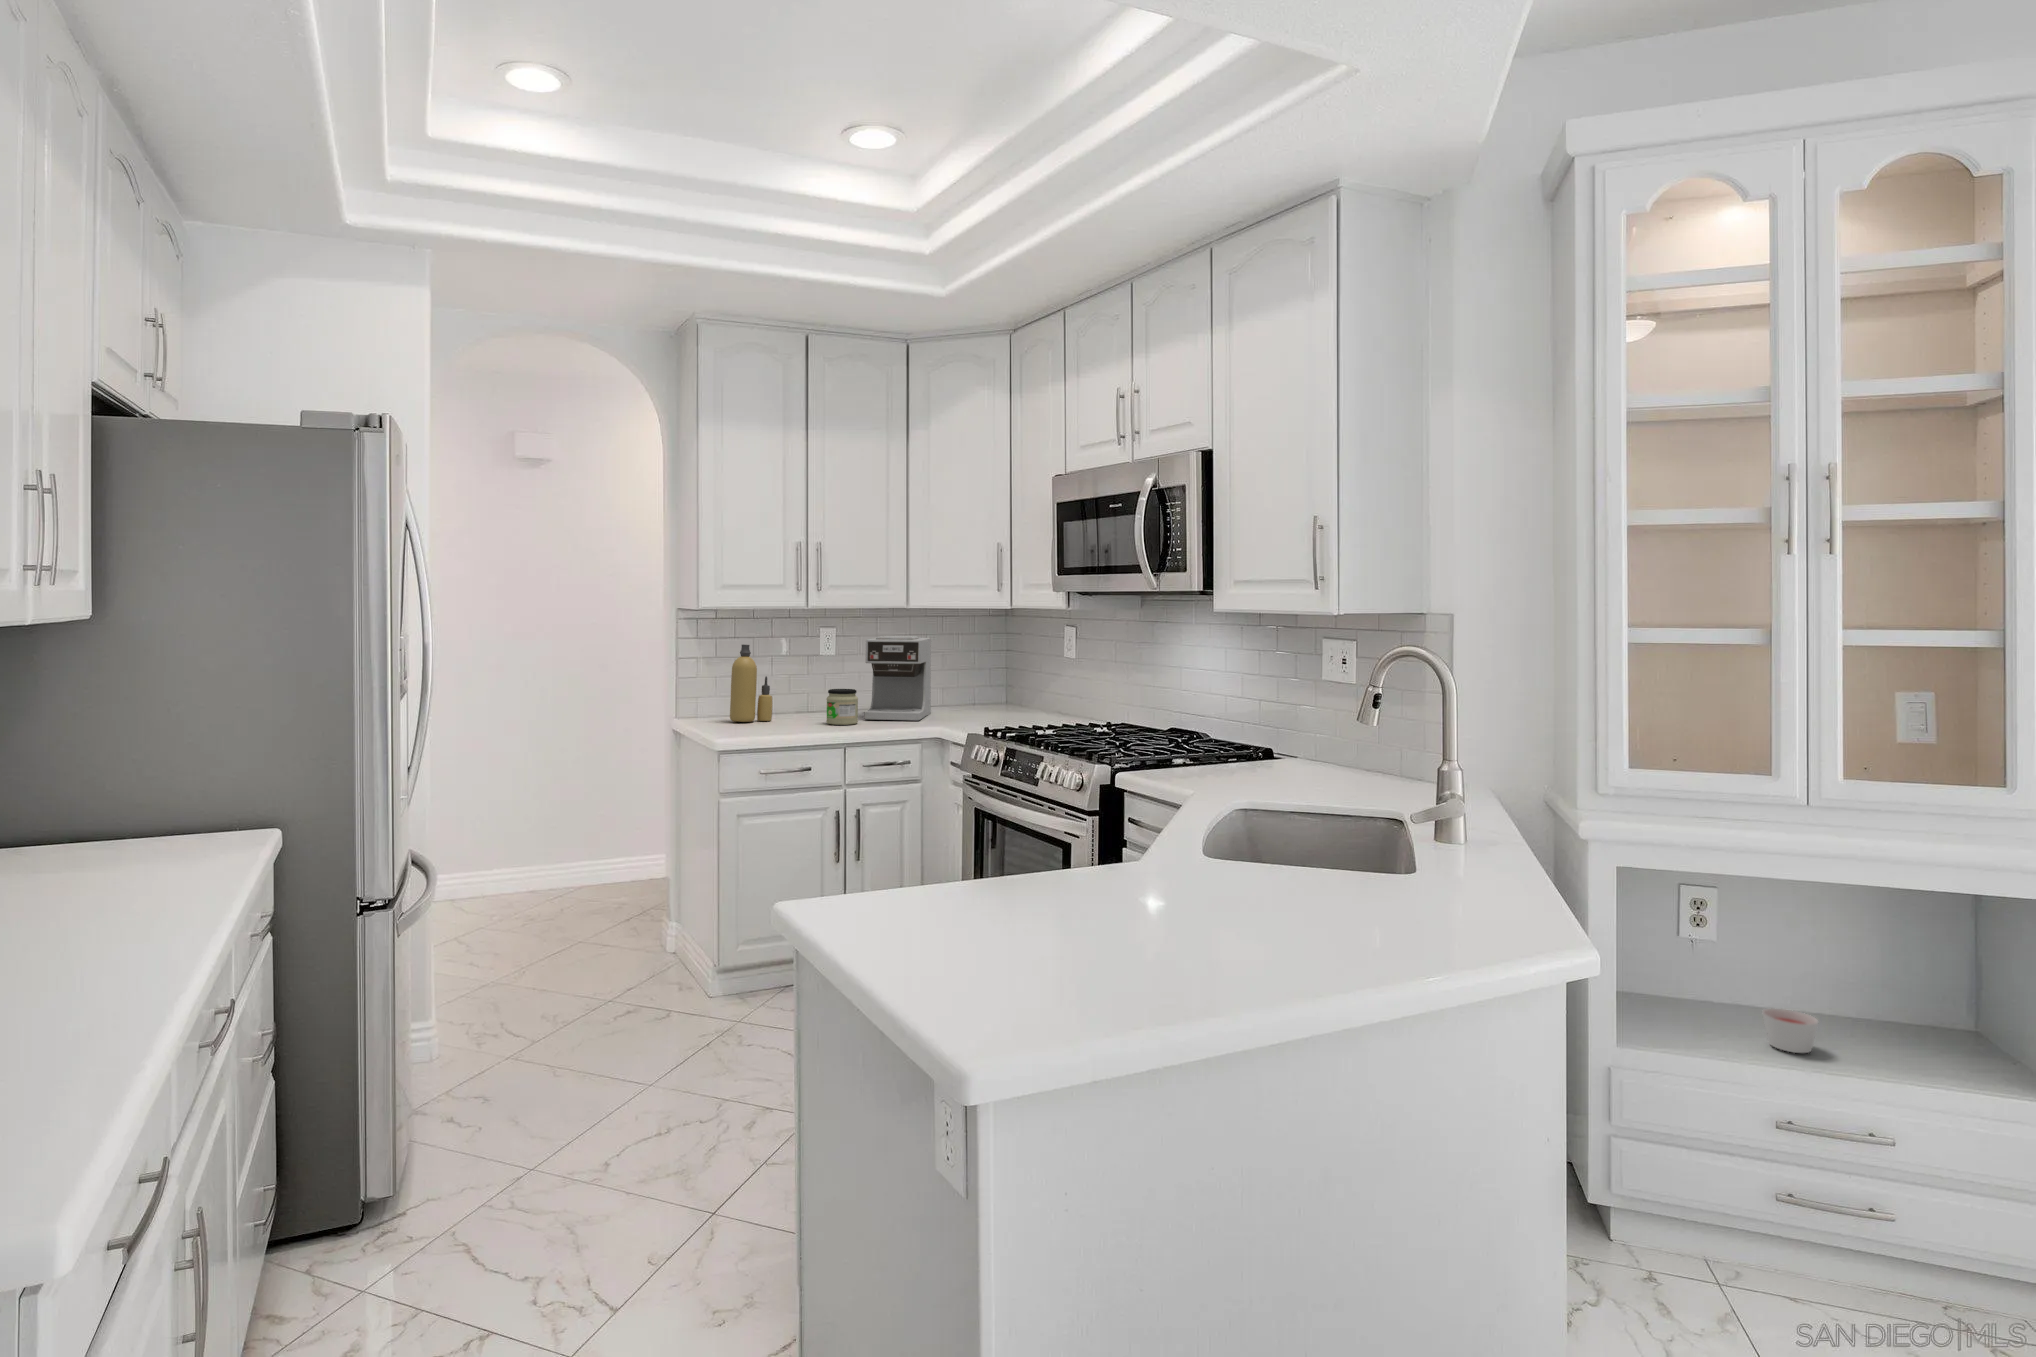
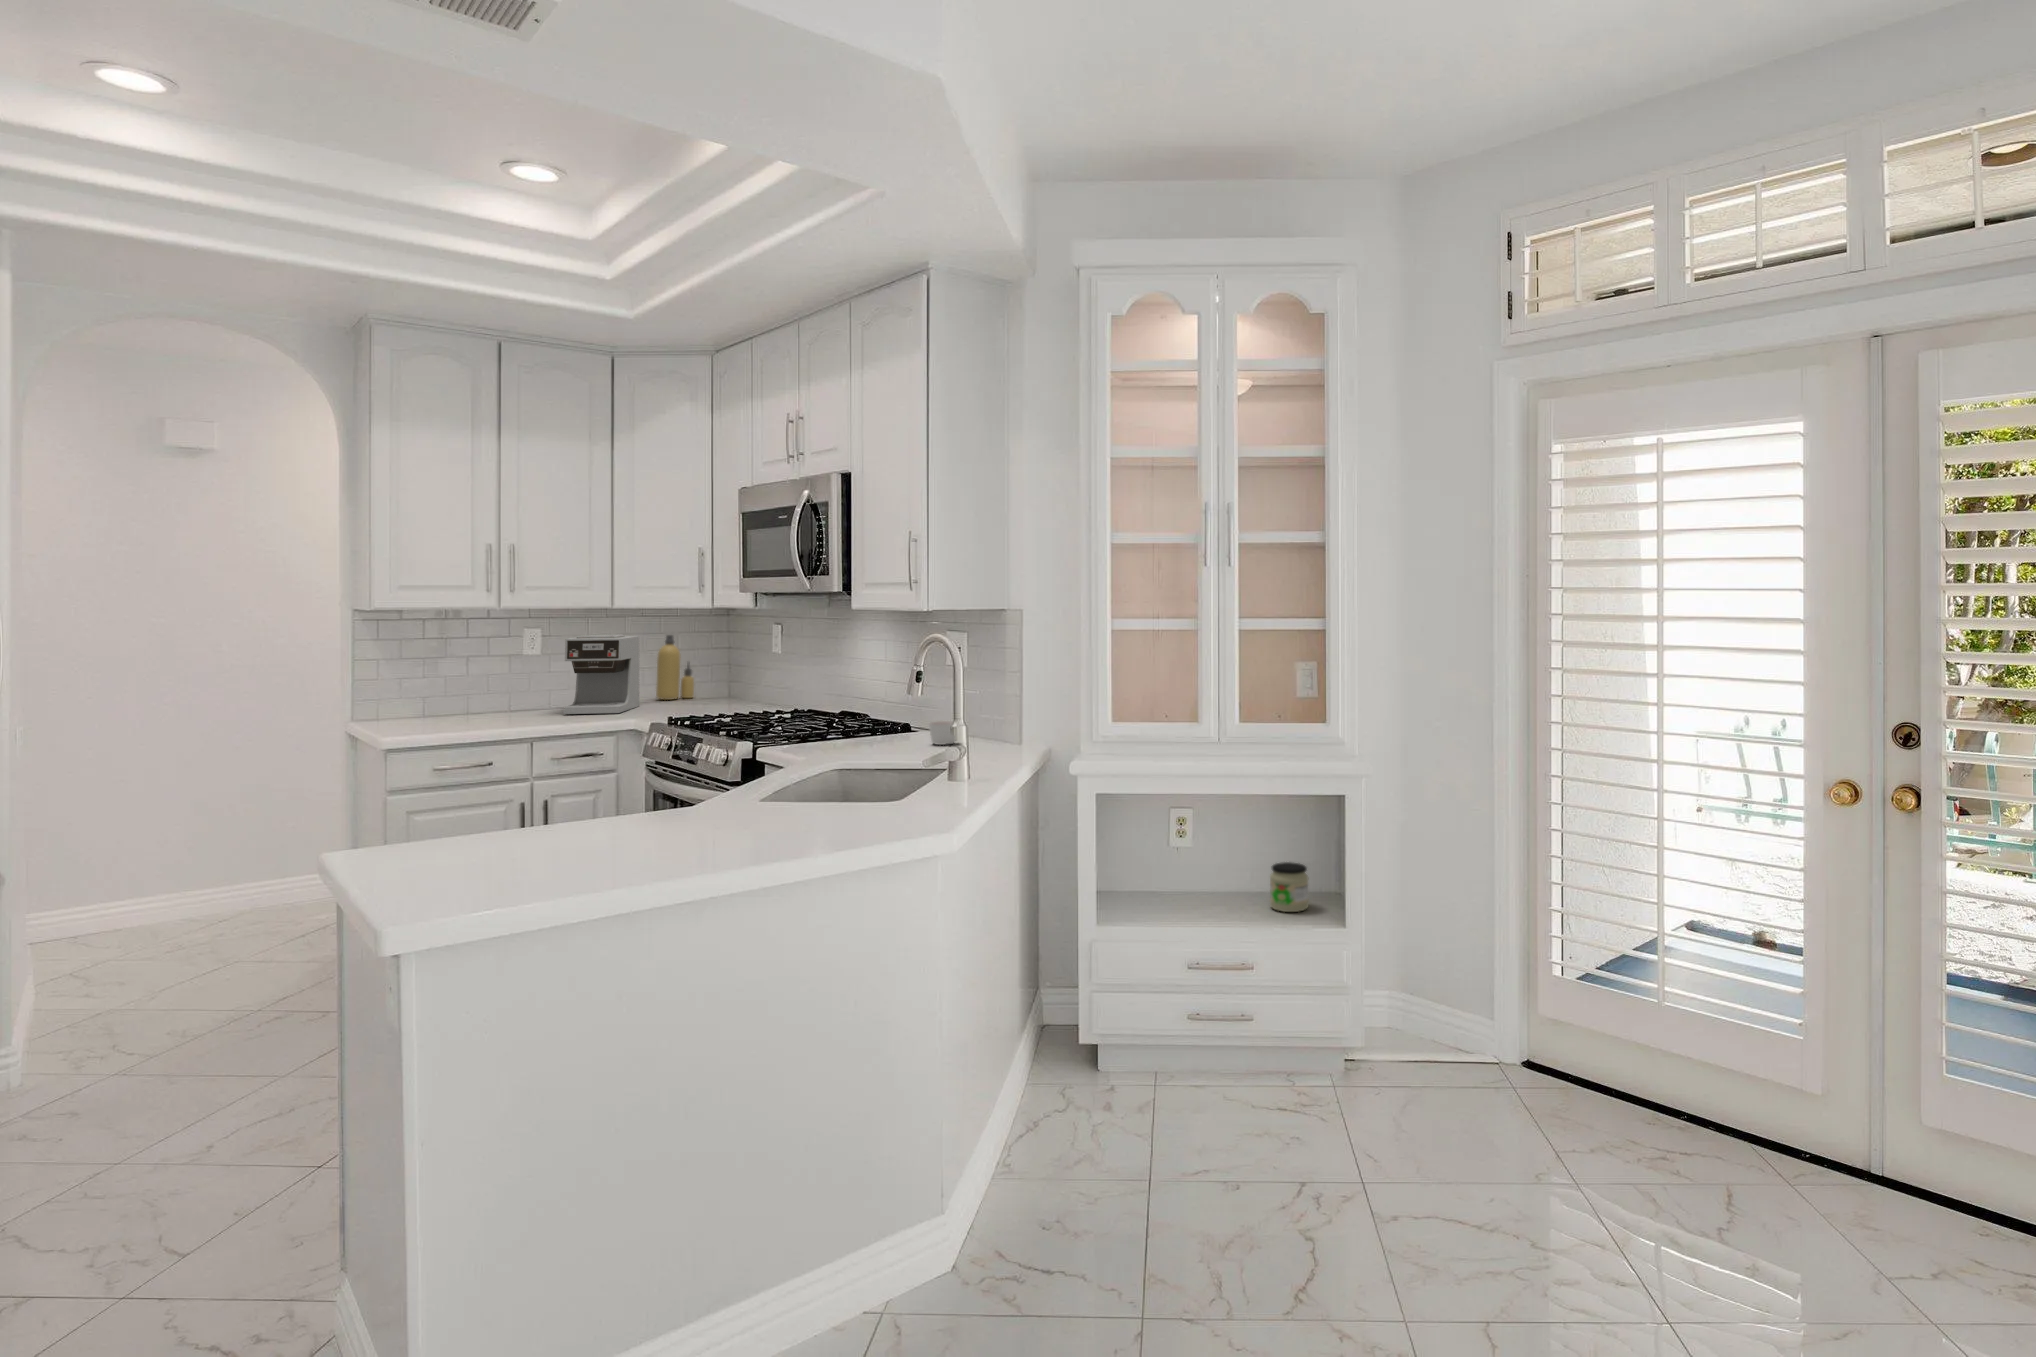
bottle: present [730,644,772,722] -> present [656,635,694,700]
jar: present [826,689,858,725] -> present [1270,862,1308,912]
candle: present [1763,1008,1818,1053] -> present [929,721,955,745]

